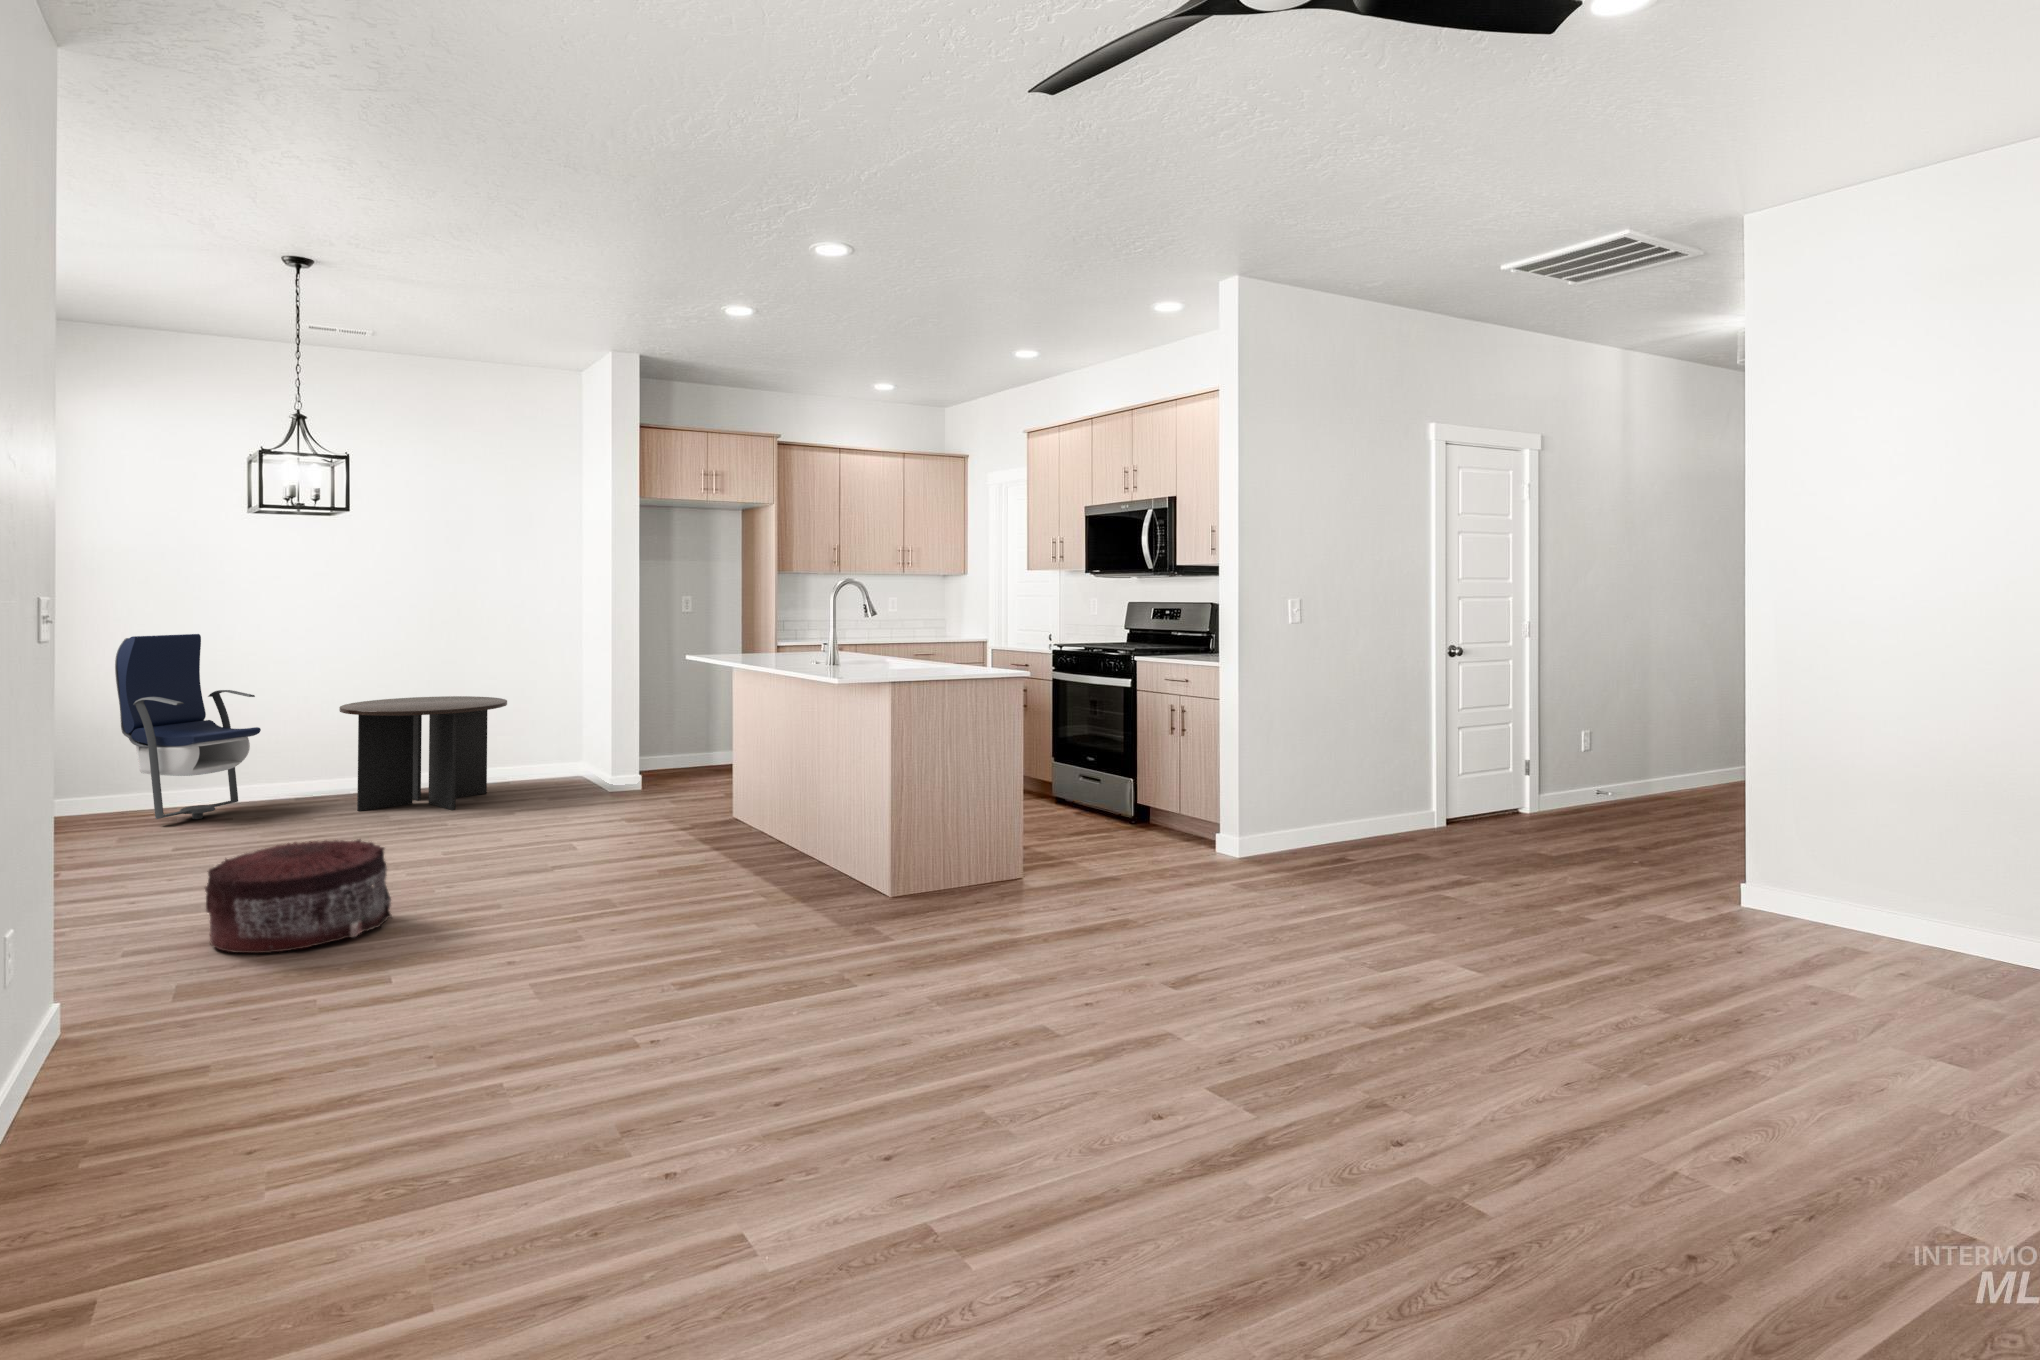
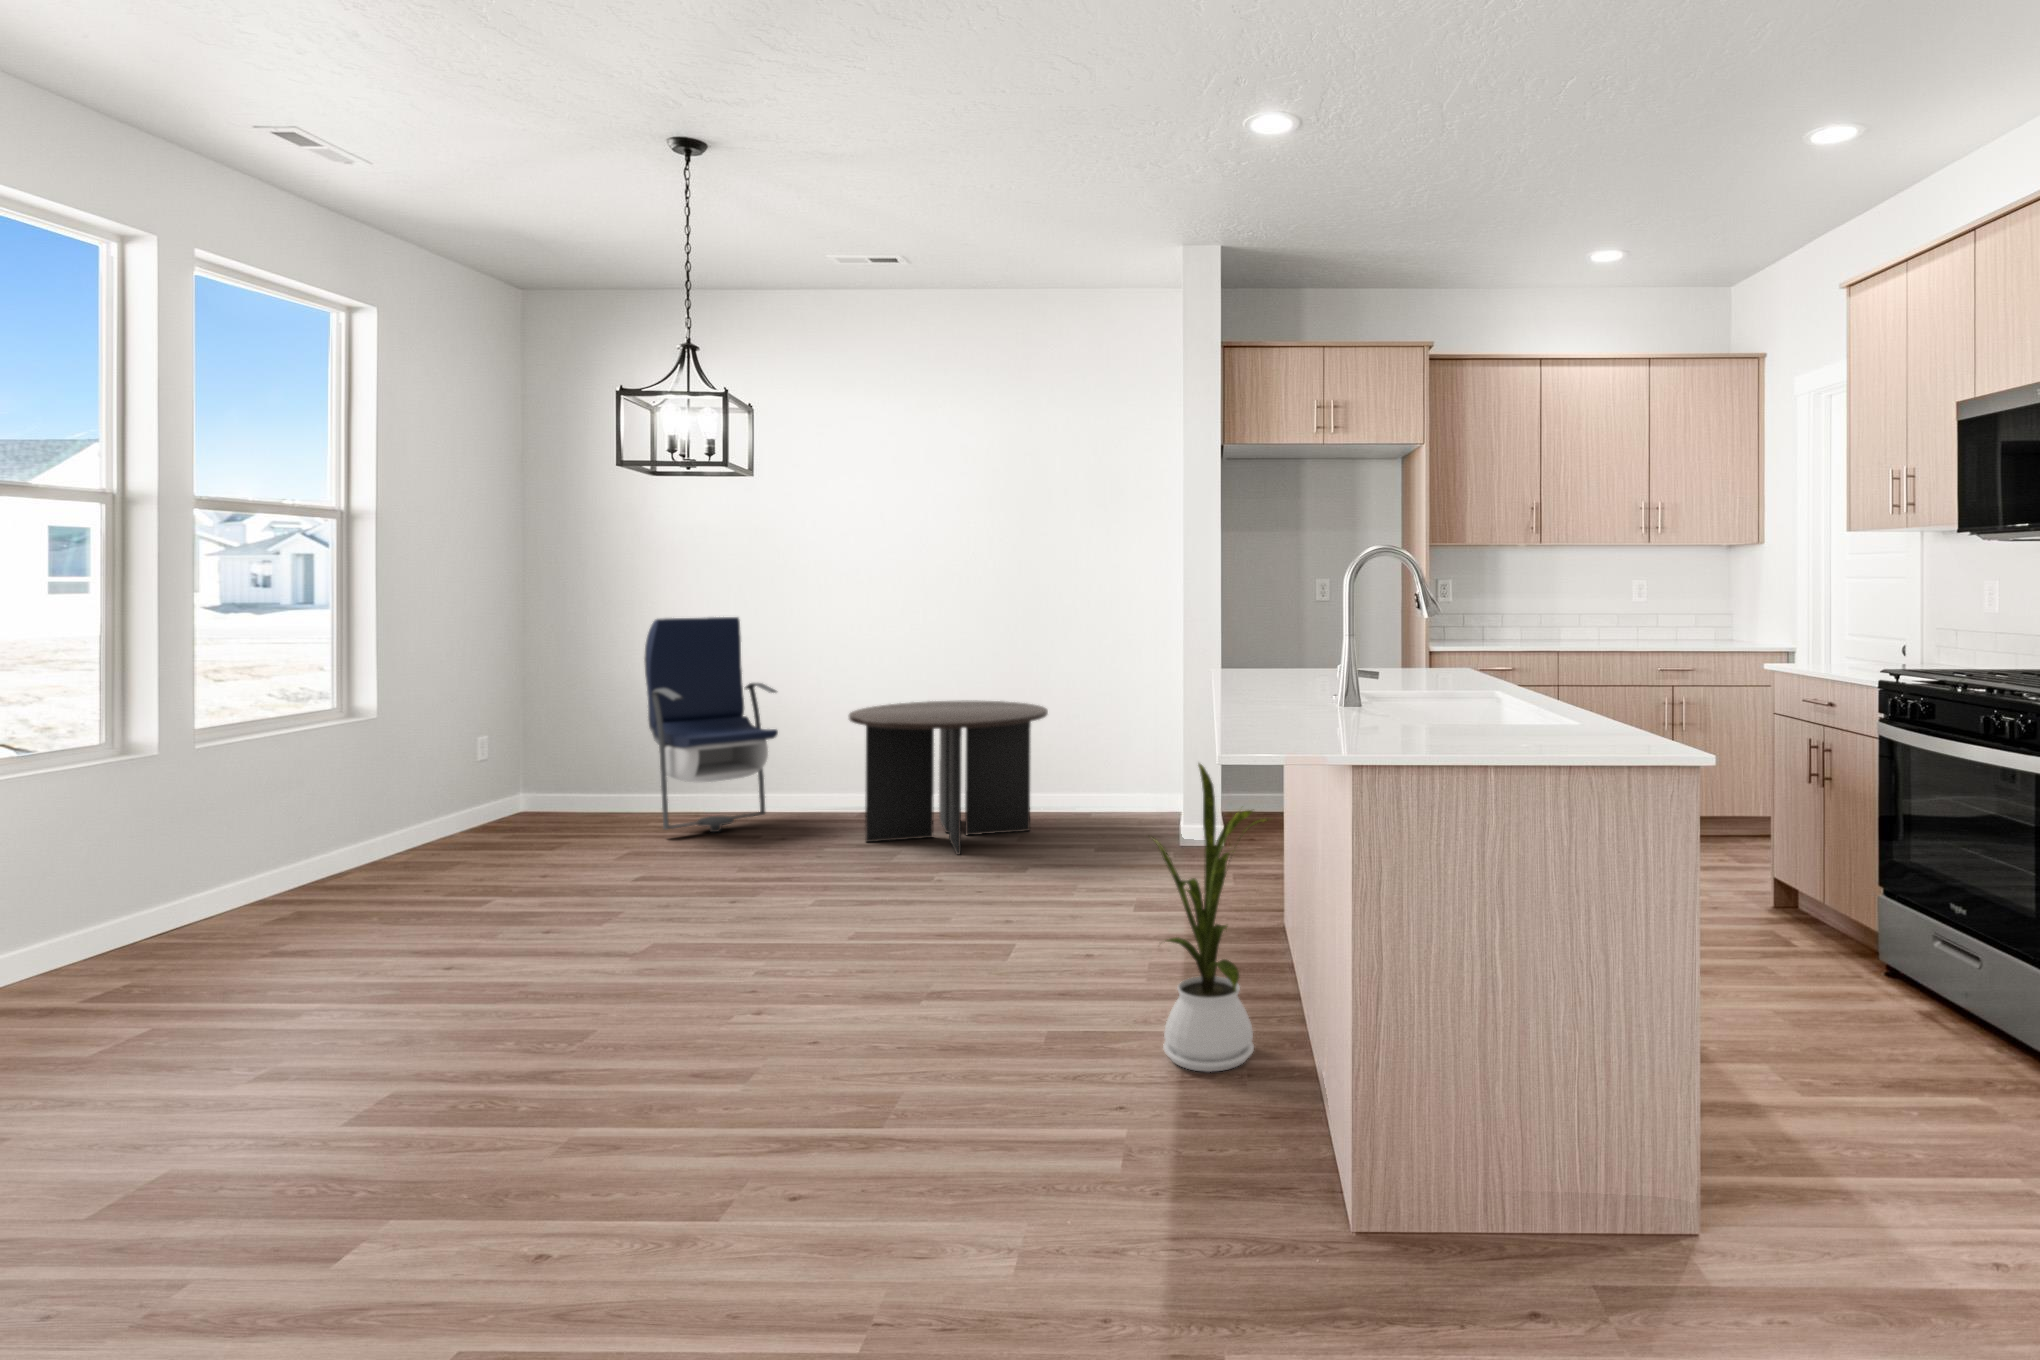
house plant: none [728,704,803,868] -> present [1152,763,1268,1072]
pouf: present [205,839,392,953] -> none [288,928,575,1131]

